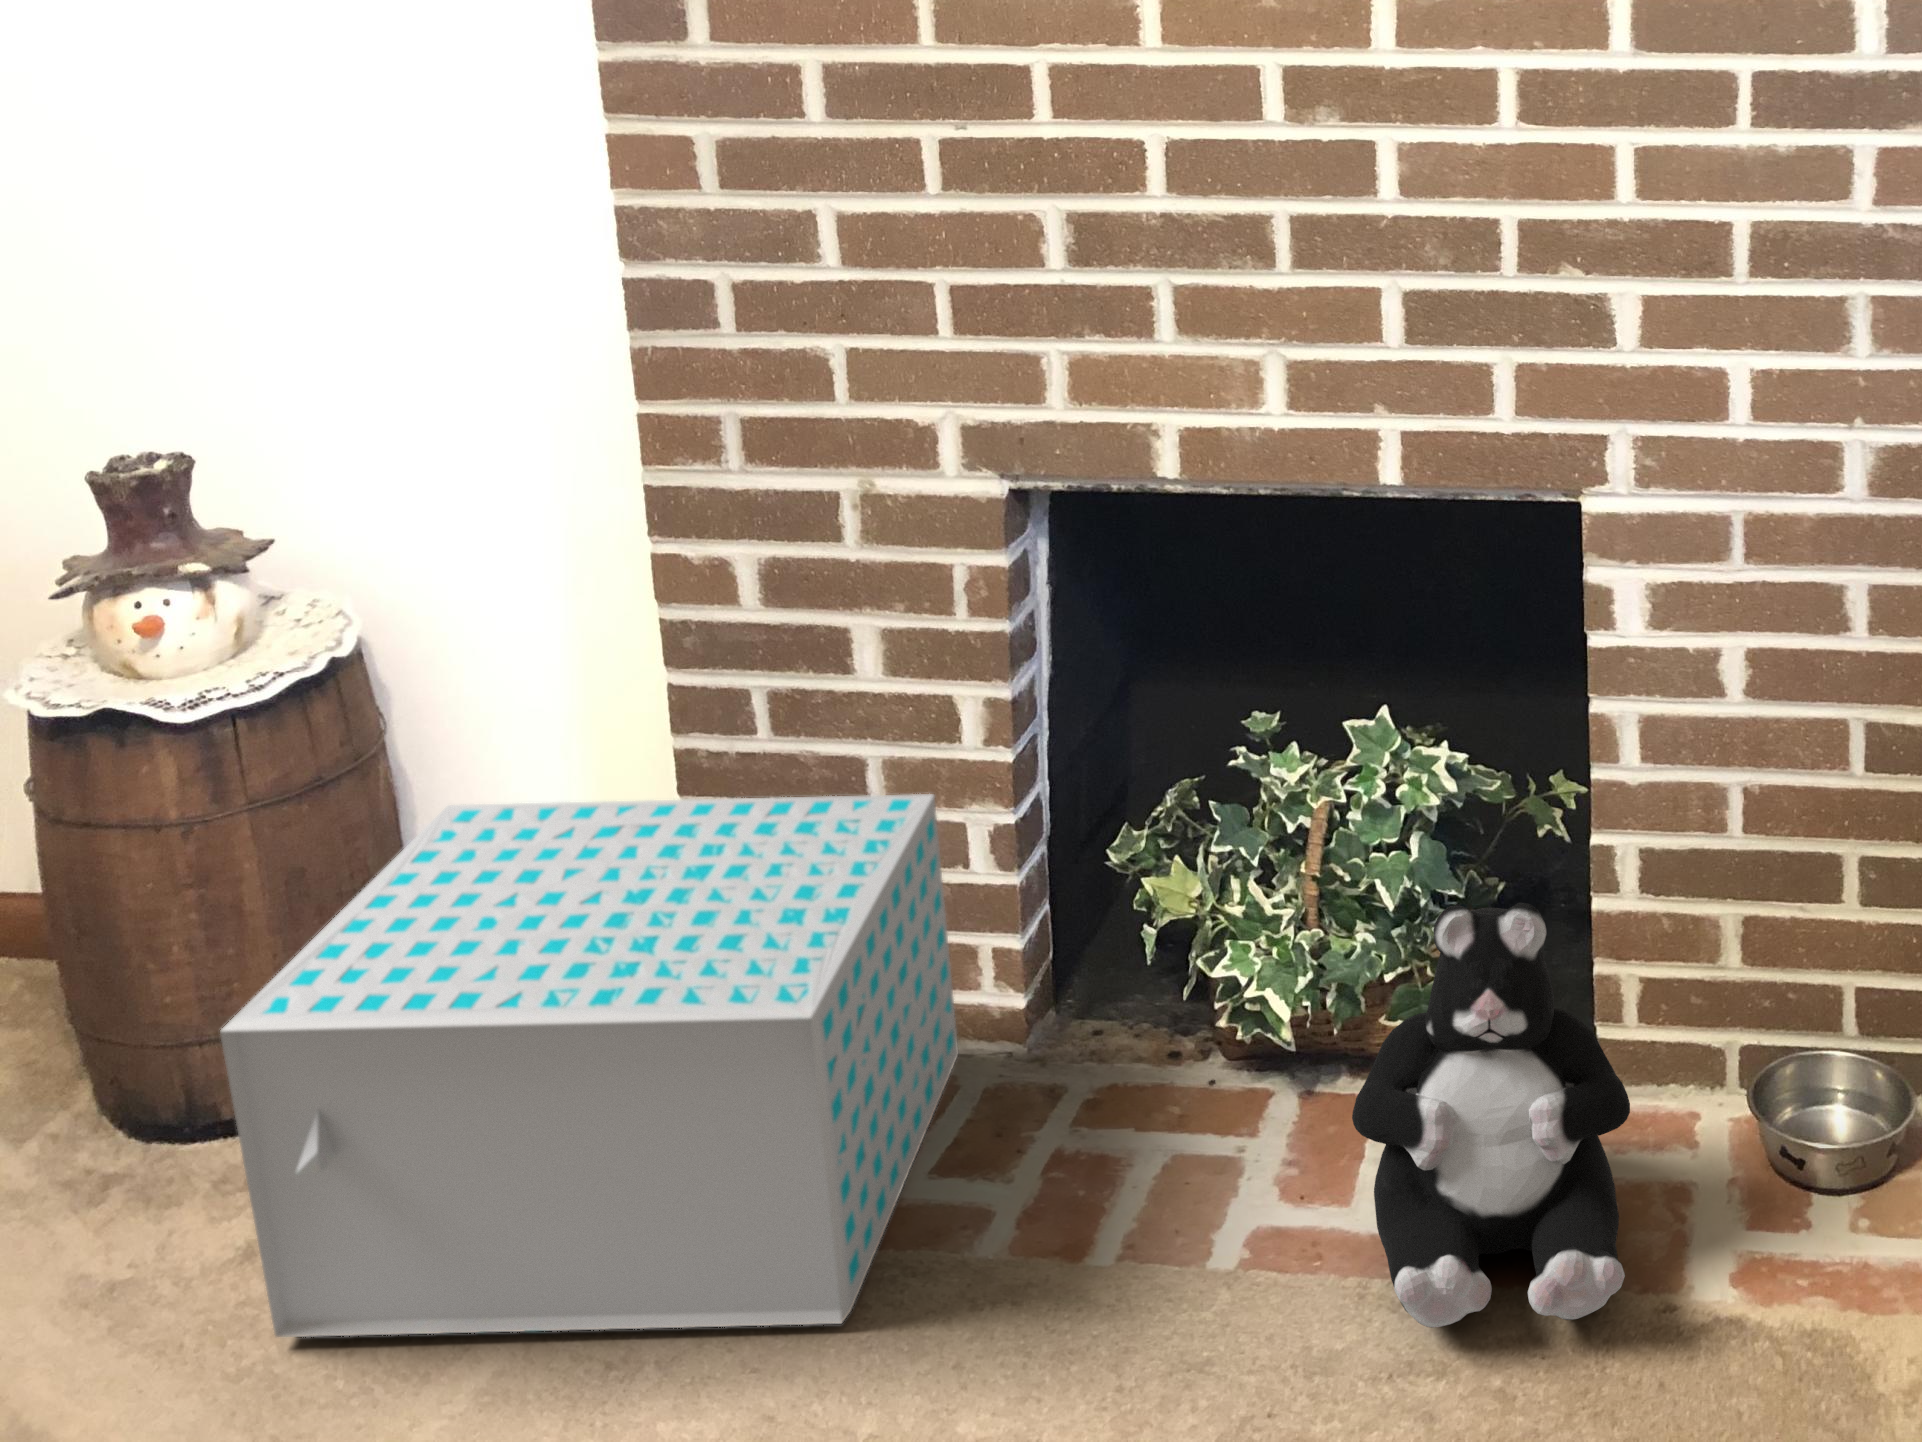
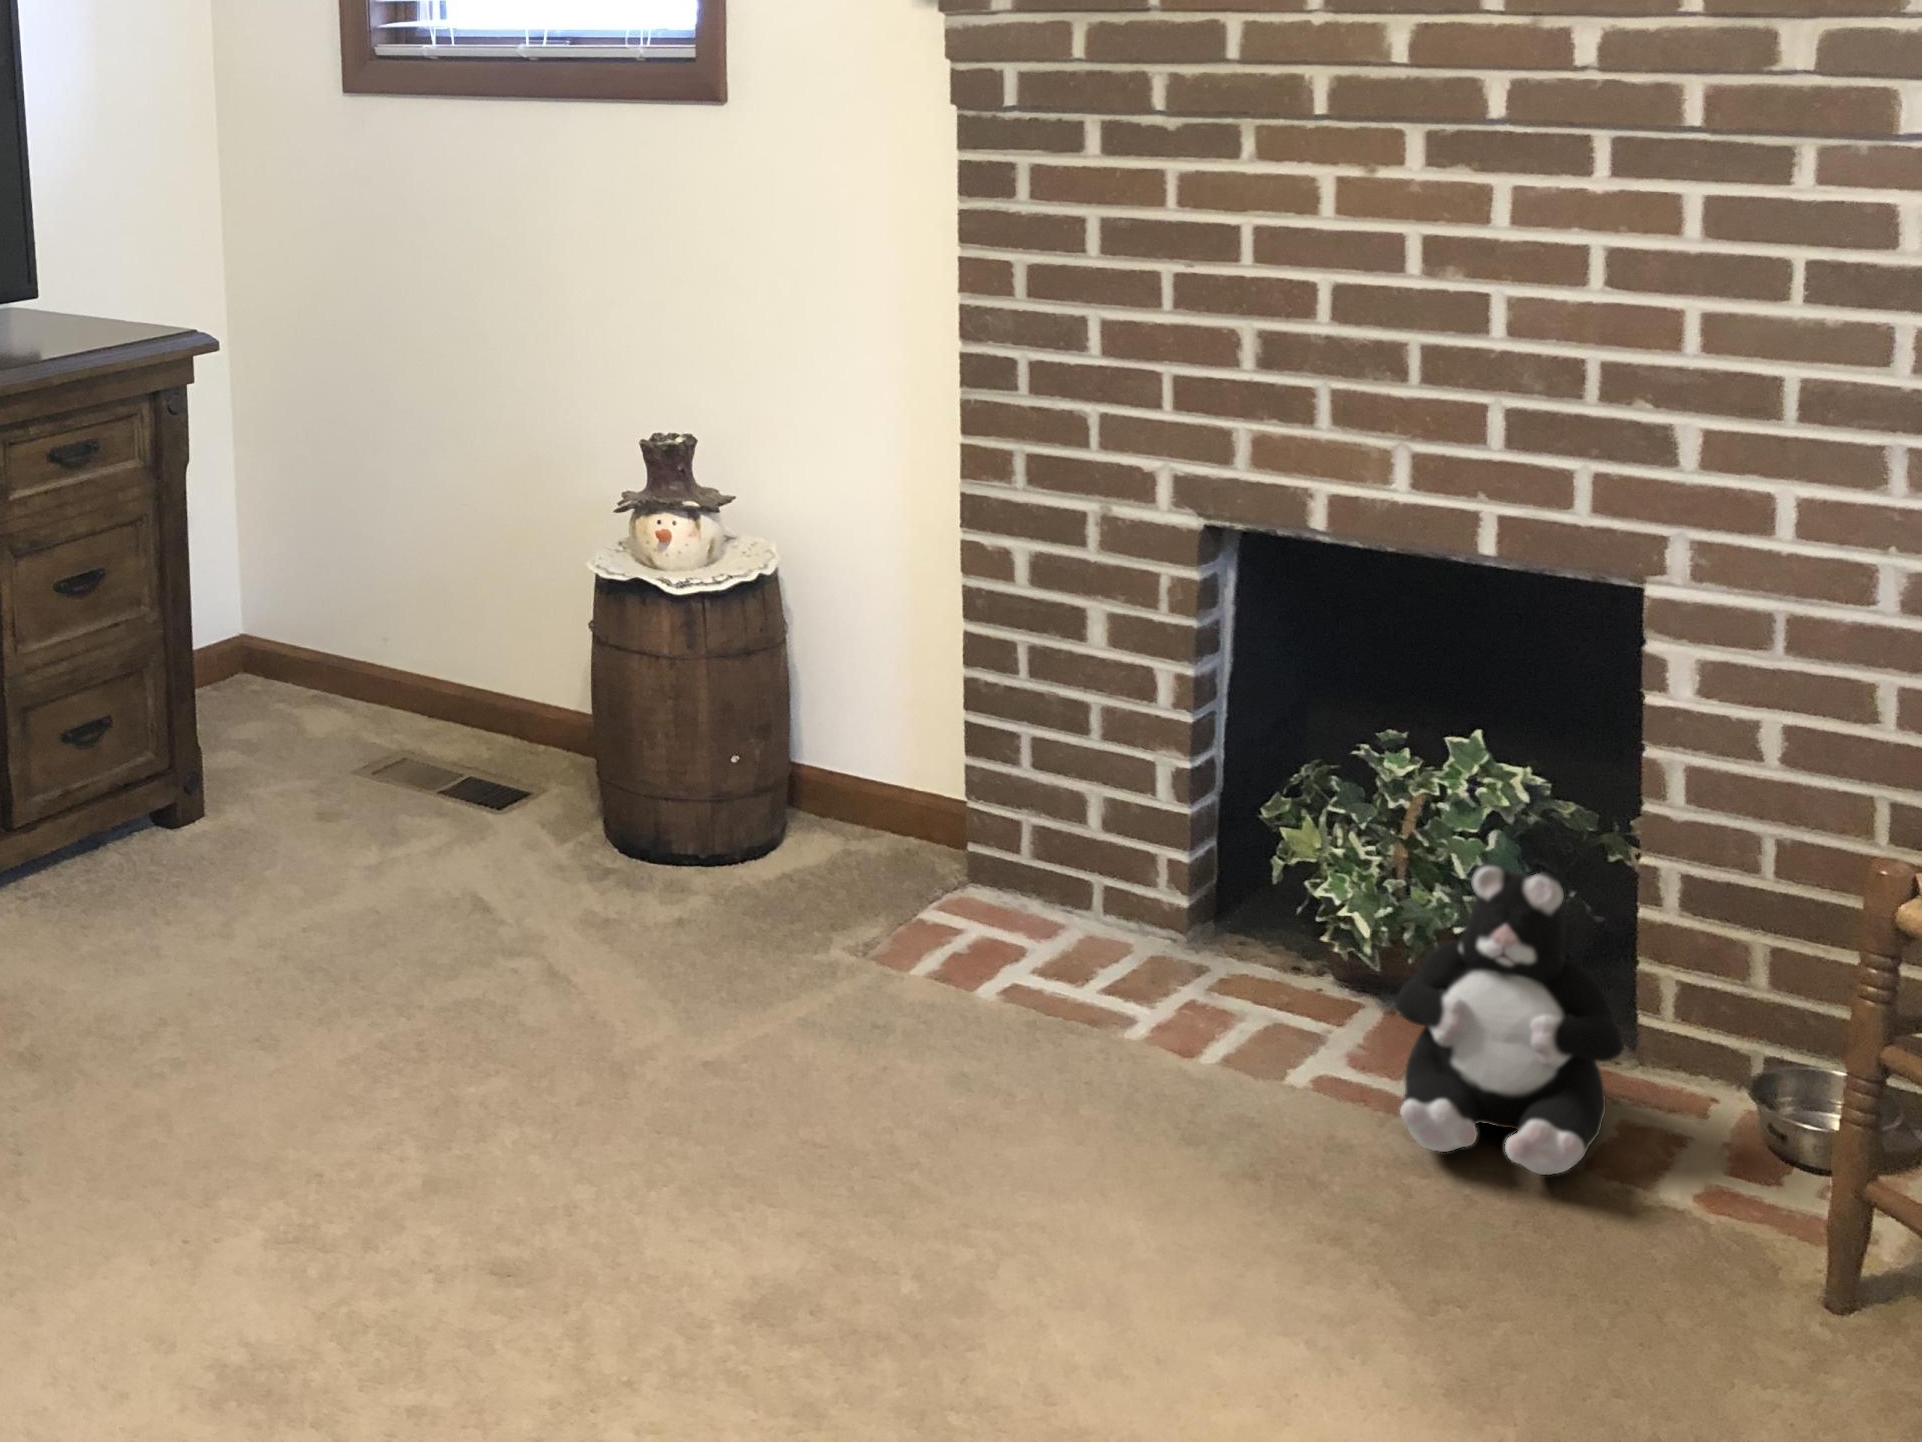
storage box: present [220,794,958,1337] -> none [686,685,1134,1044]

